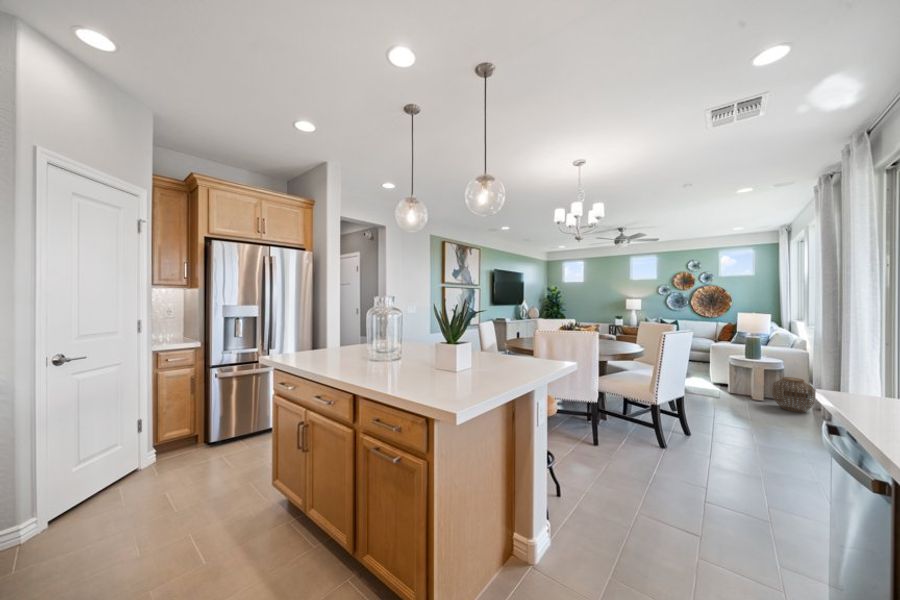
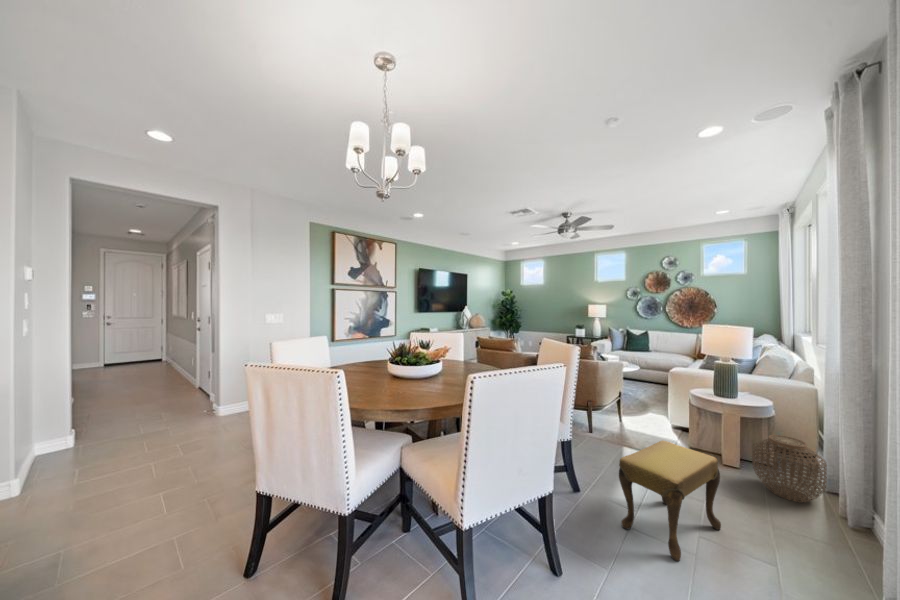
footstool: none [706,379,760,431] -> present [619,441,721,561]

